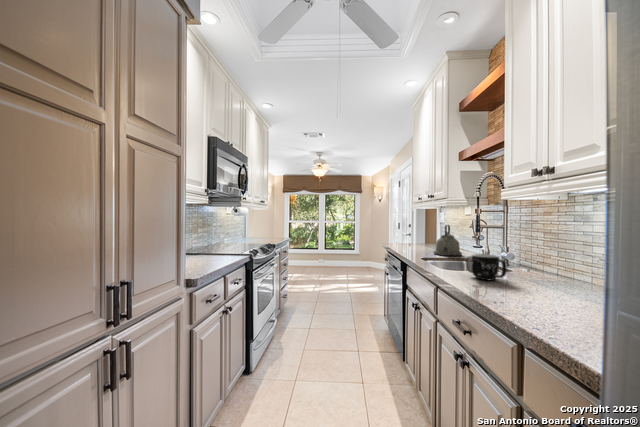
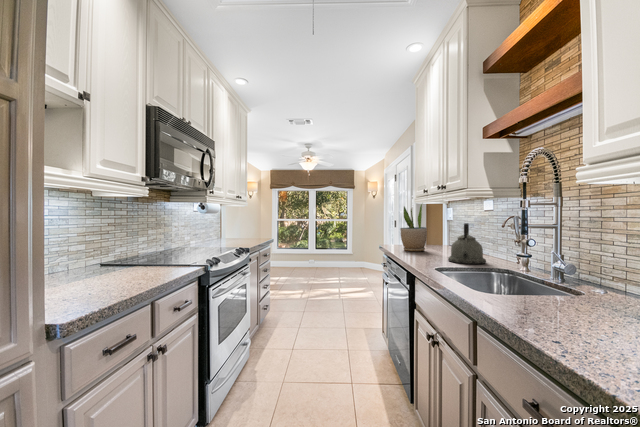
potted plant: none [398,208,420,248] -> present [400,204,427,251]
mug: present [467,254,506,280] -> none [521,271,599,316]

